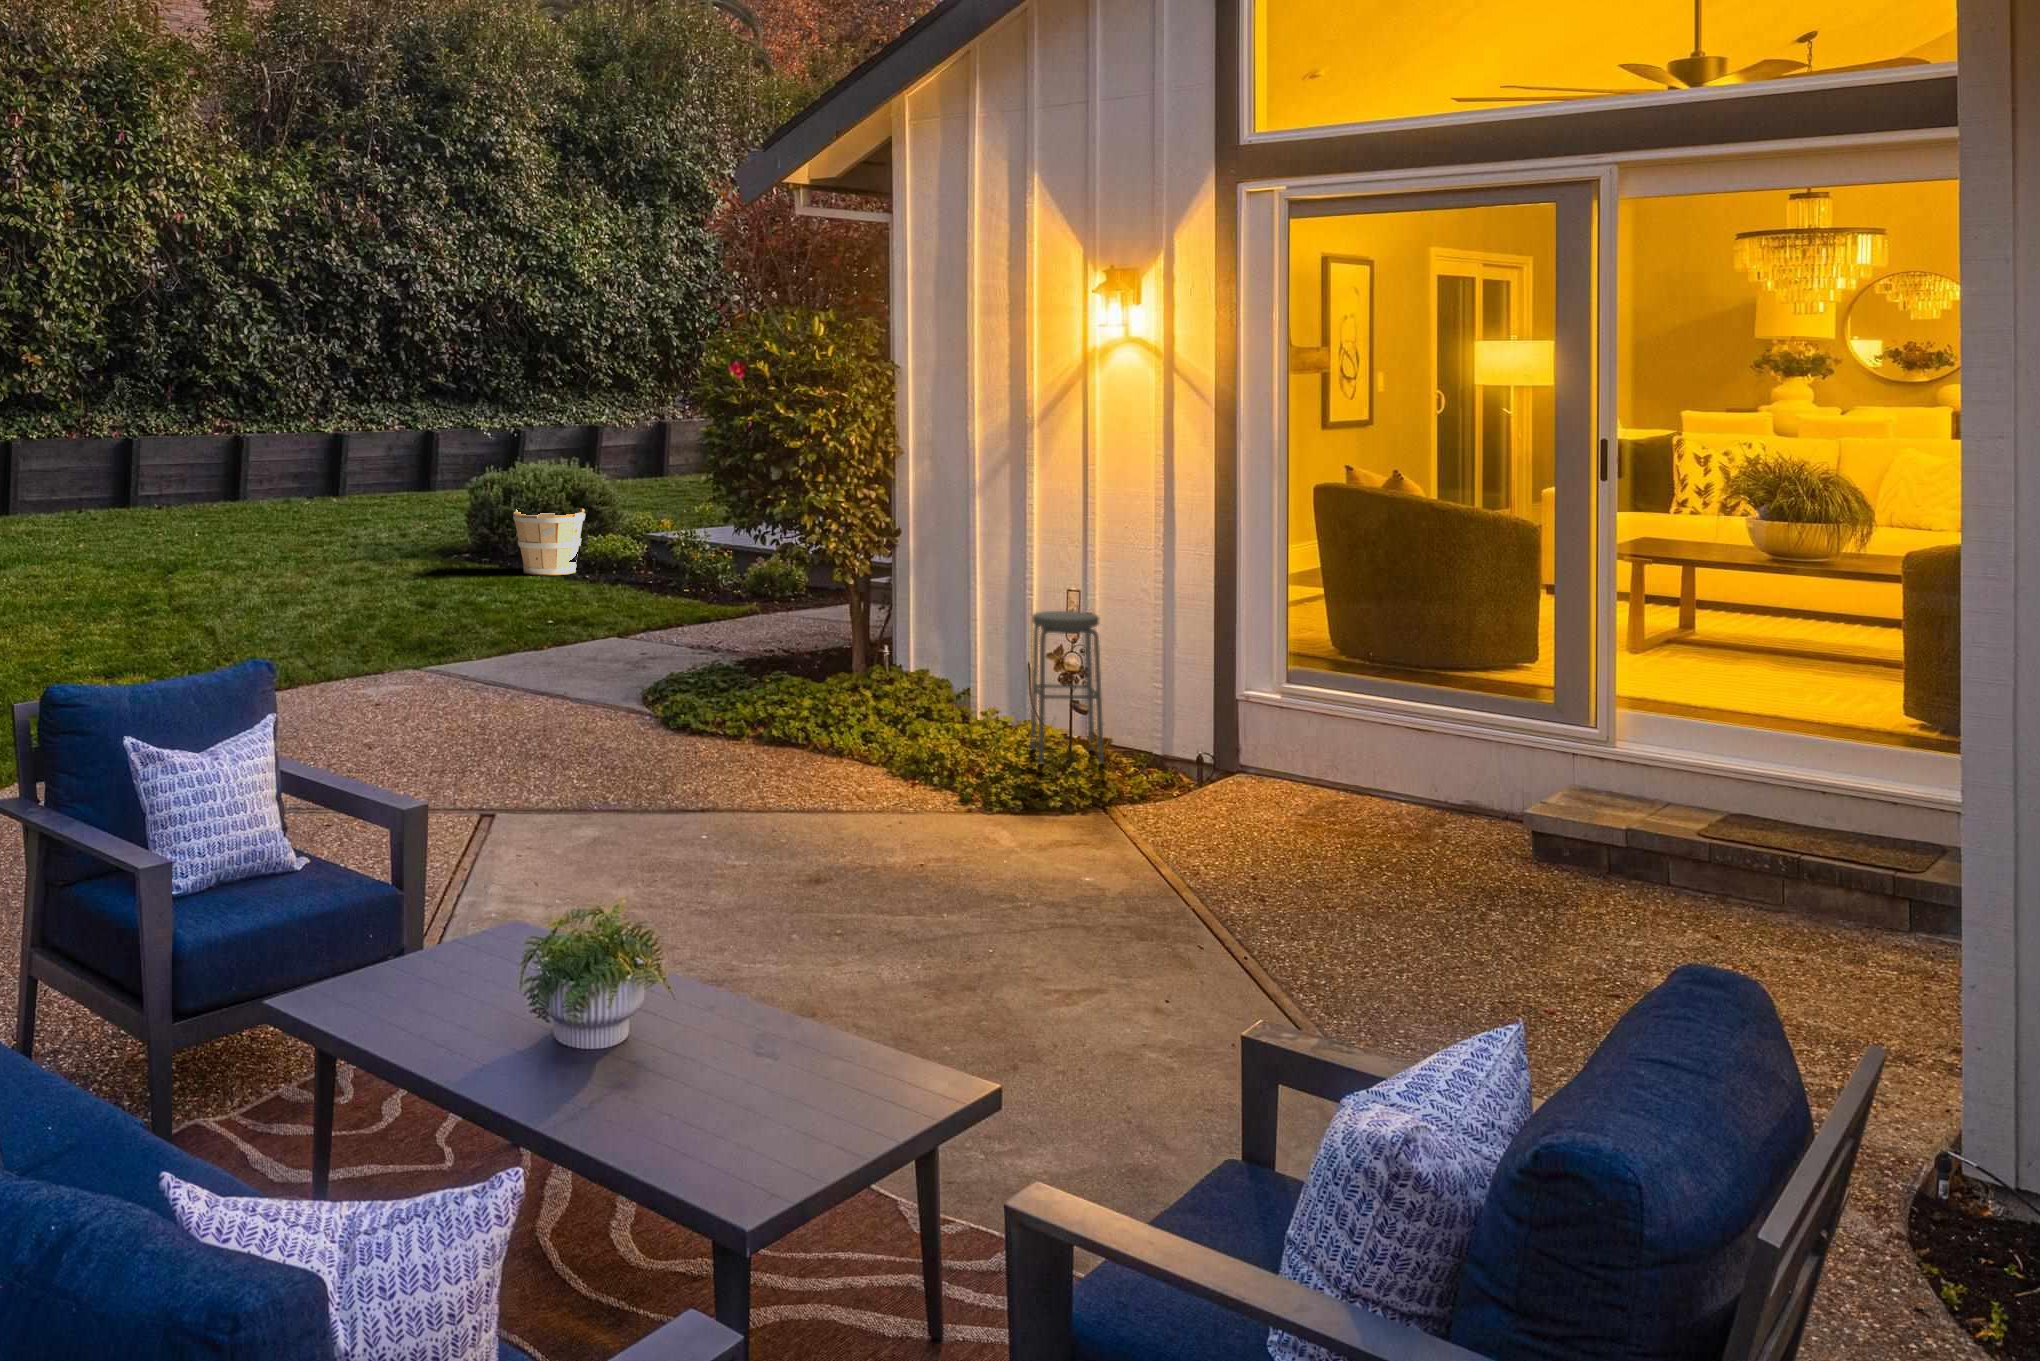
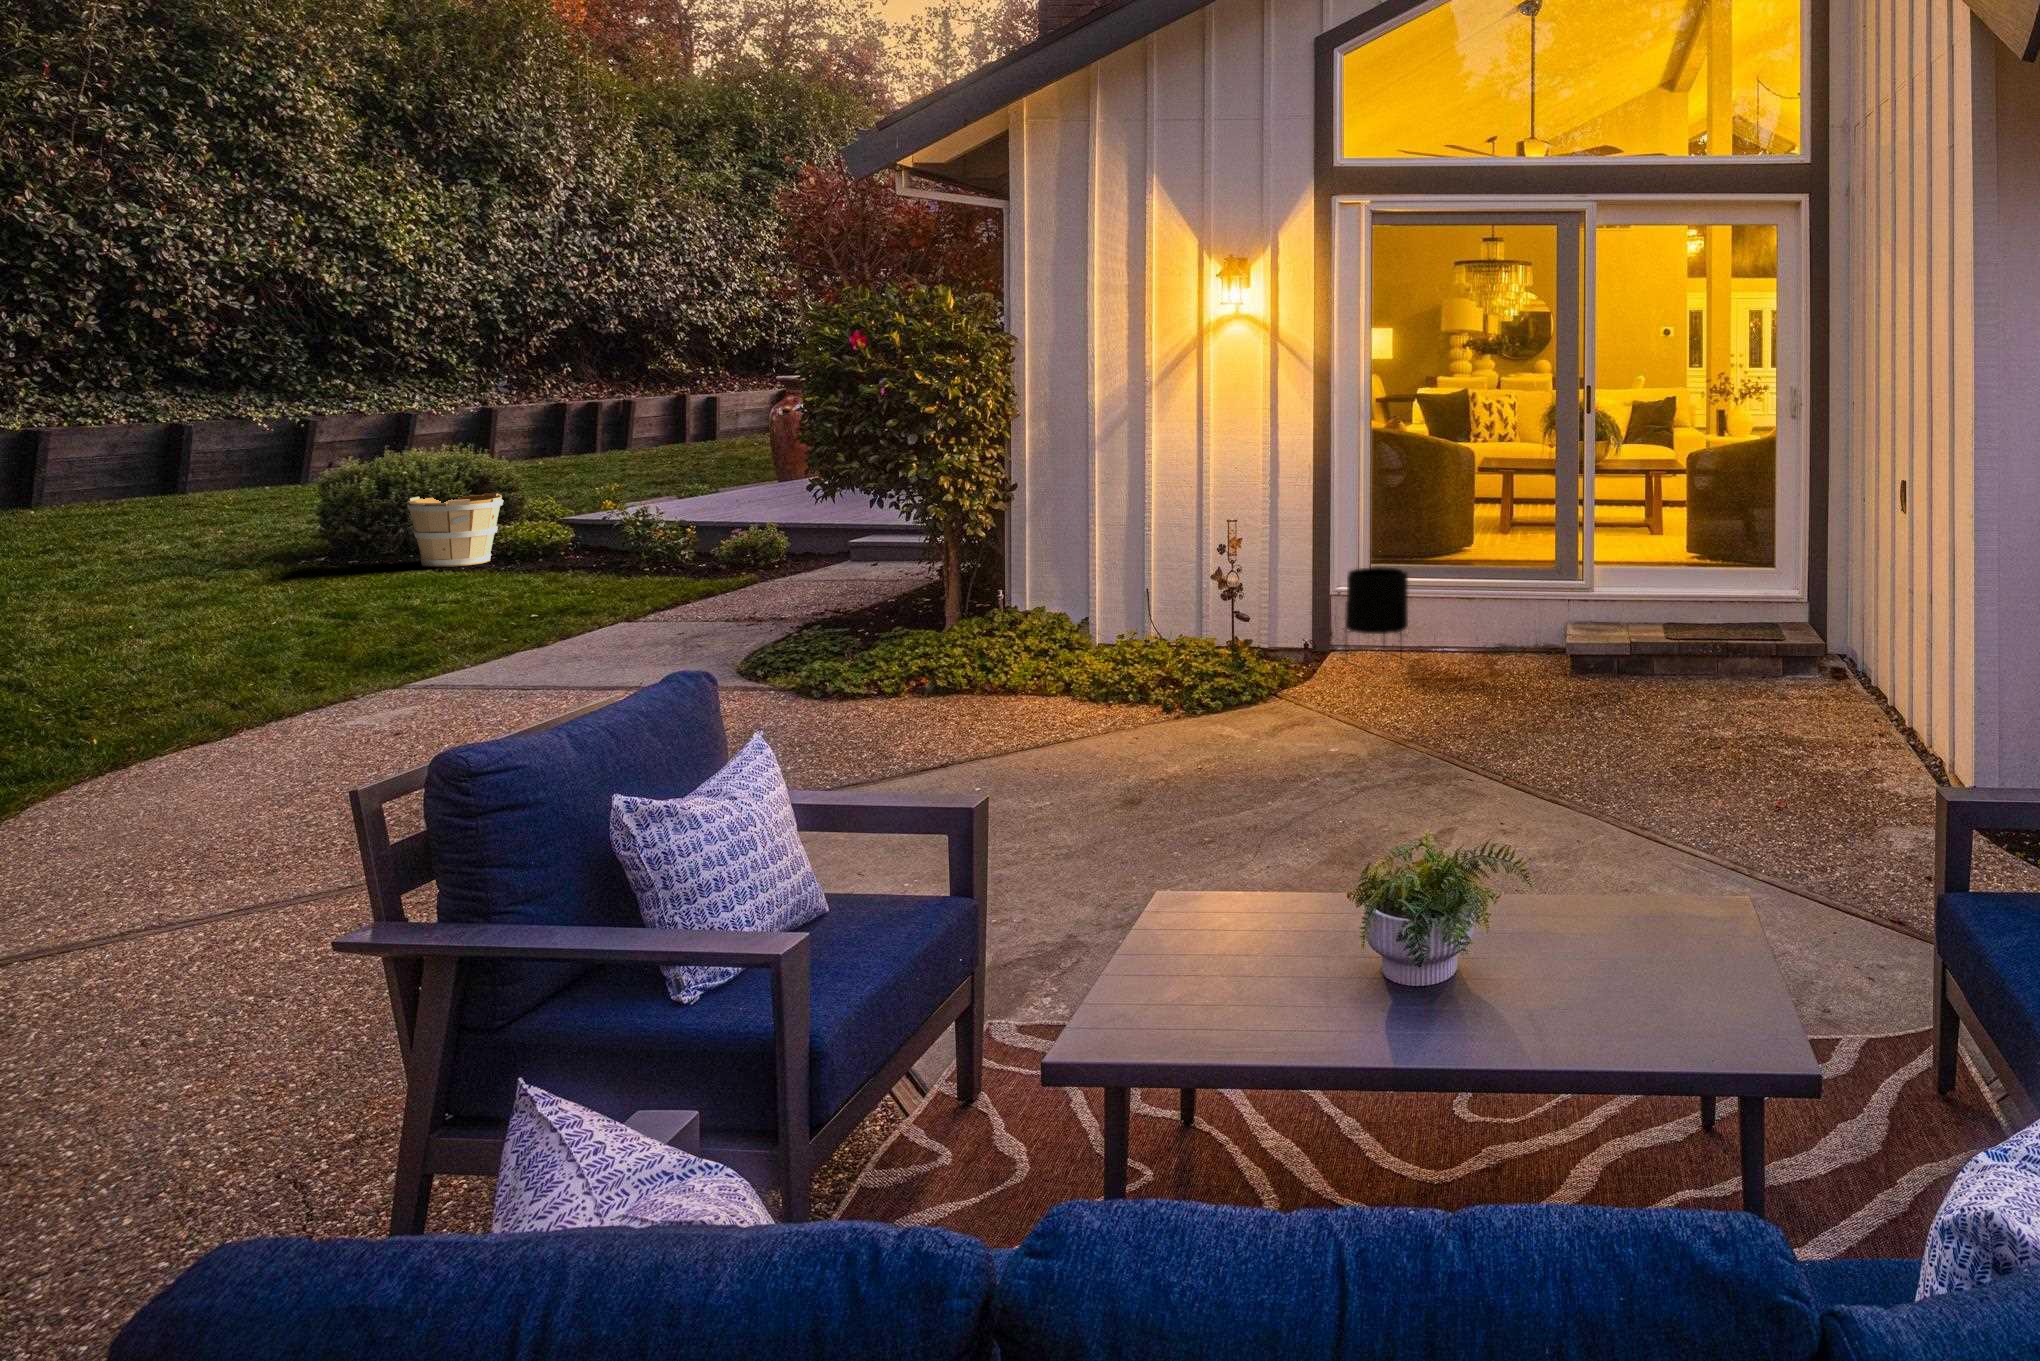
stool: present [1031,611,1104,764] -> none [1166,543,1237,673]
planter: none [1240,662,1327,791] -> present [1345,567,1408,635]

